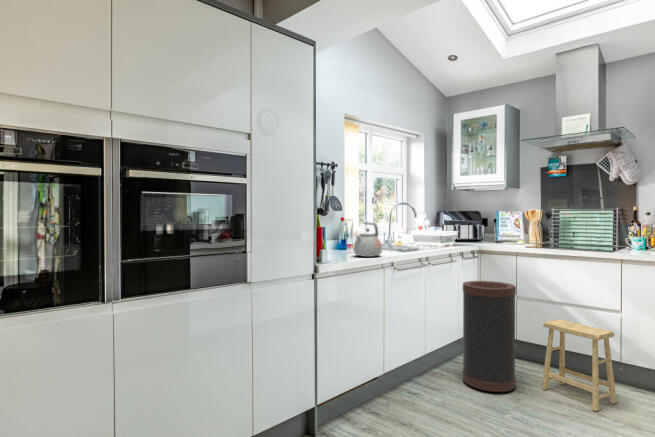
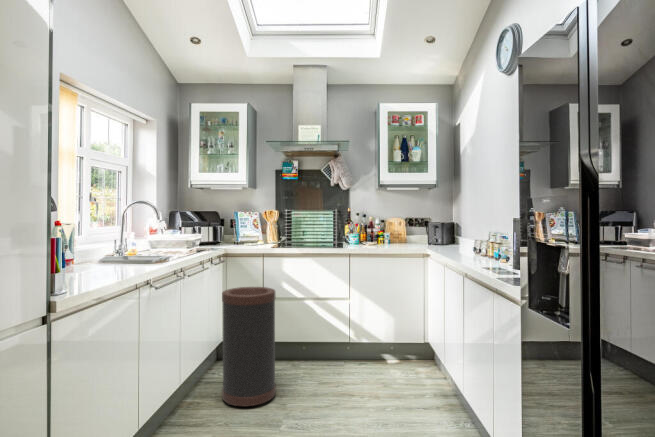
kettle: present [353,222,382,257] -> none [90,228,135,275]
footstool: present [542,319,617,411] -> none [296,316,354,394]

